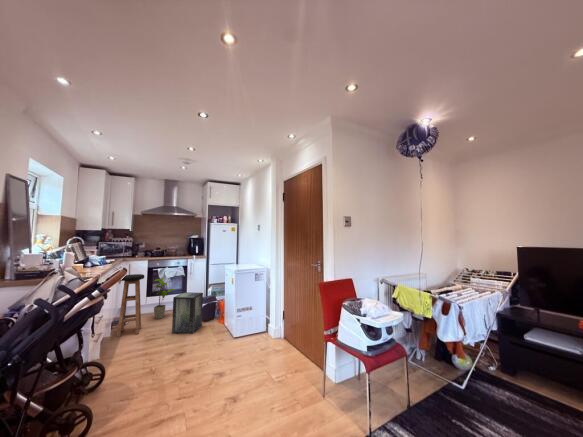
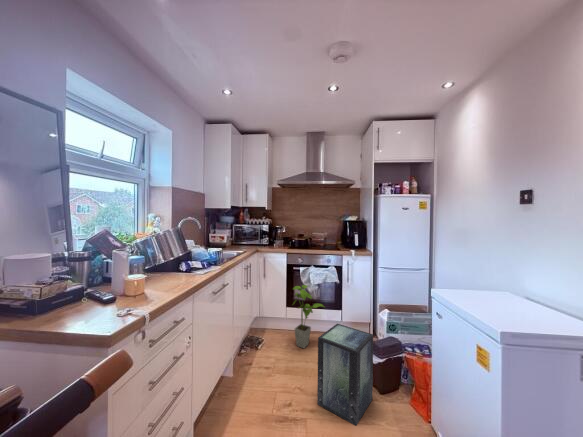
bar stool: present [117,274,144,337] -> none [239,278,275,382]

